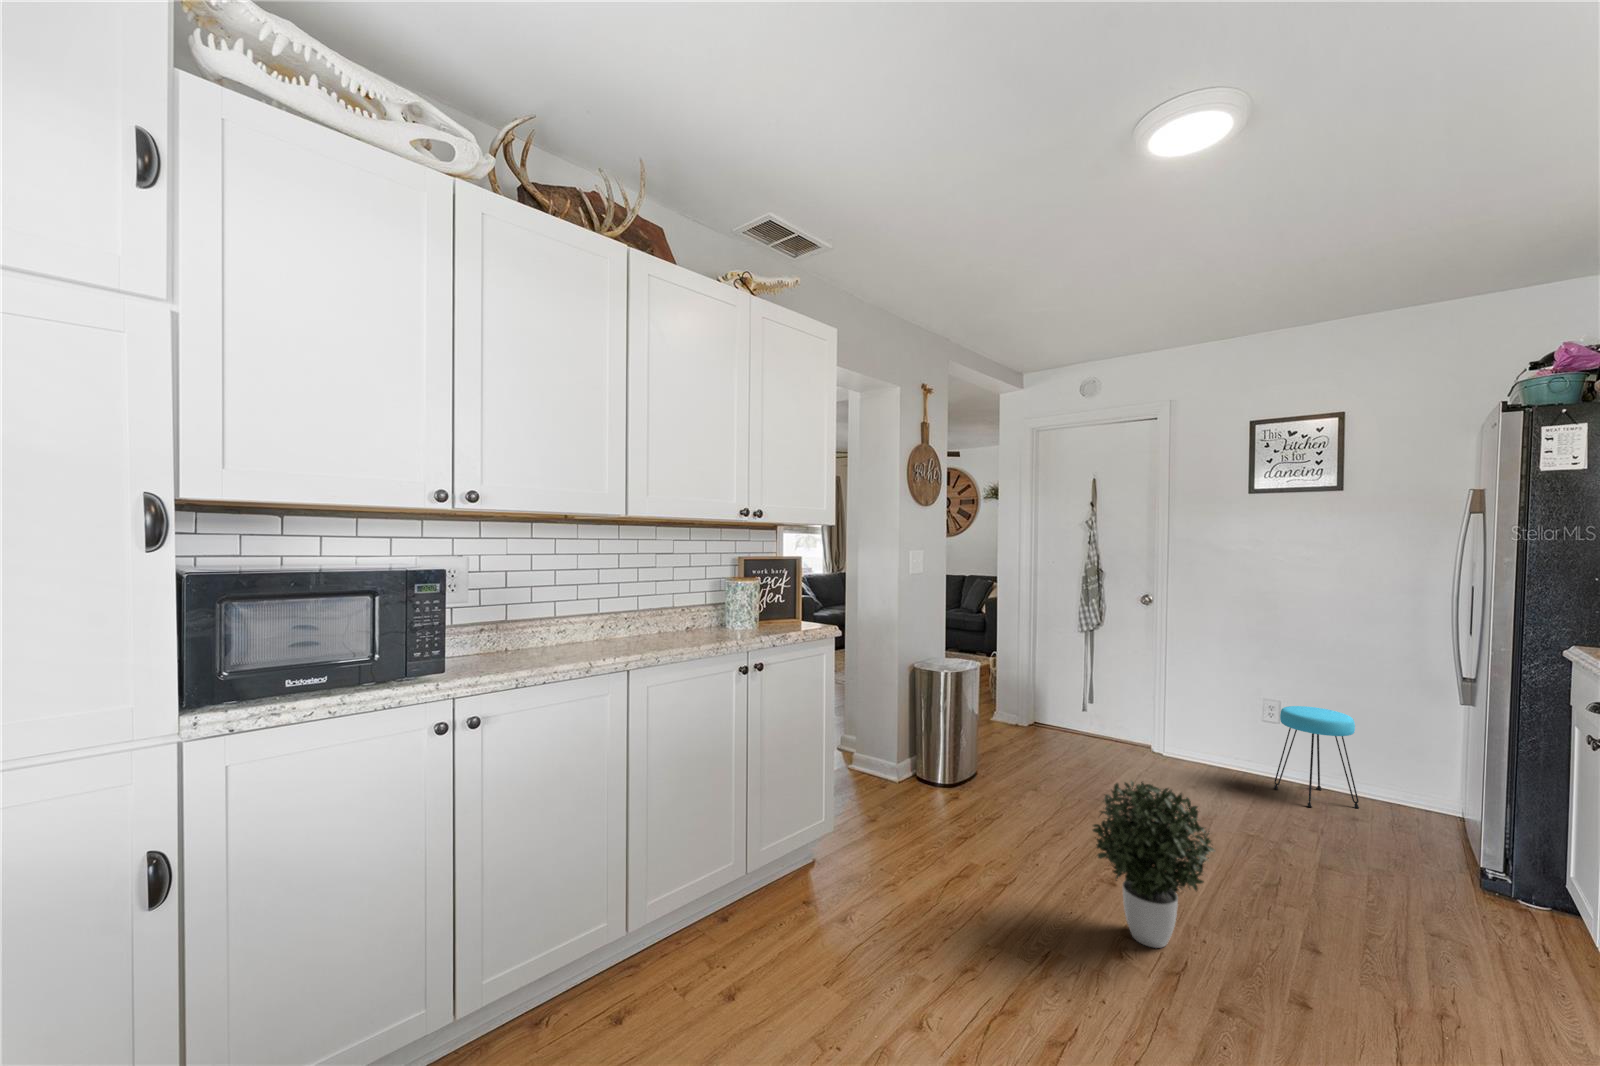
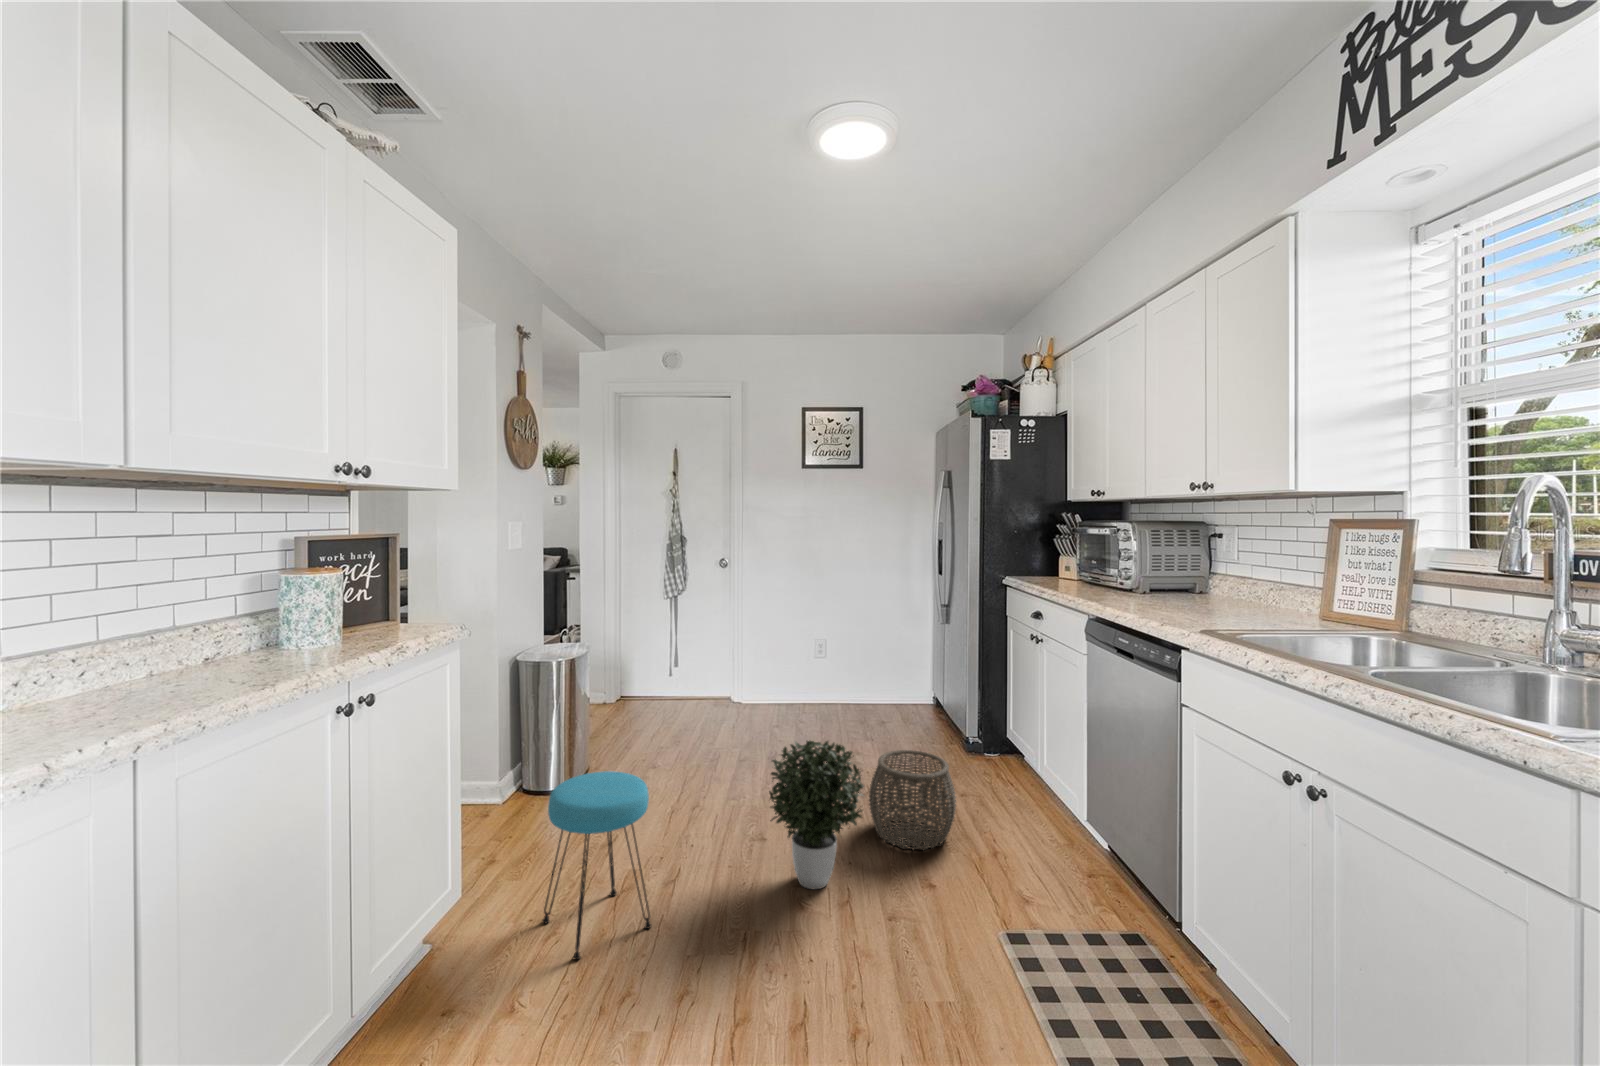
stool: present [1273,706,1359,808] -> present [542,771,651,960]
woven basket: none [1251,831,1388,968] -> present [869,750,956,850]

